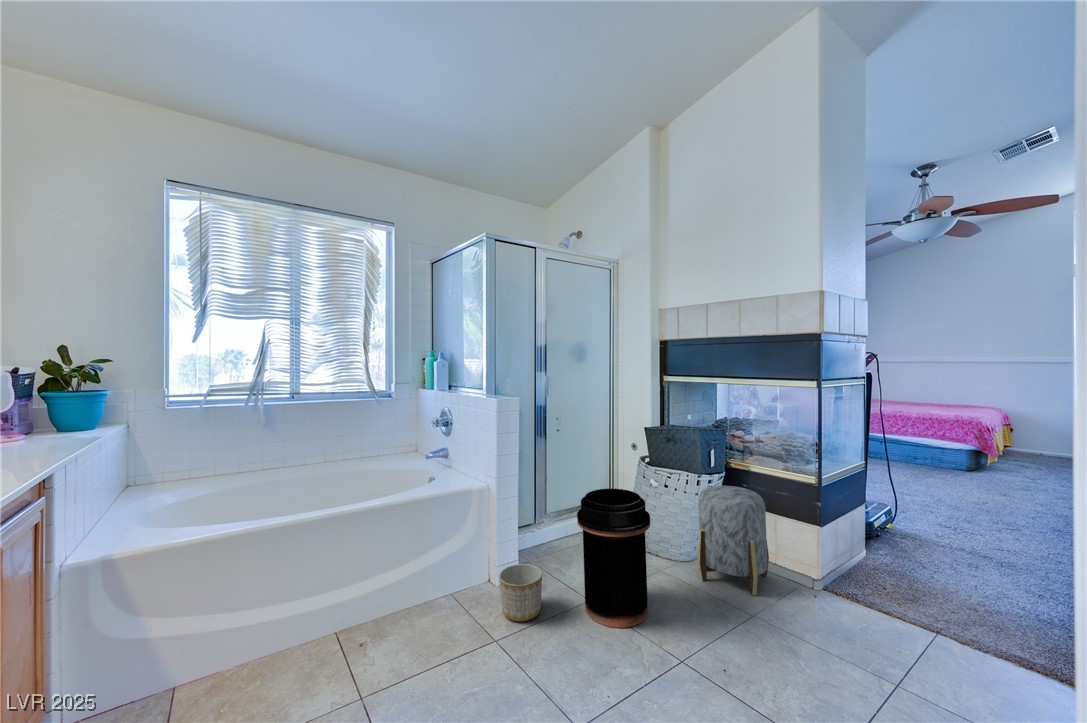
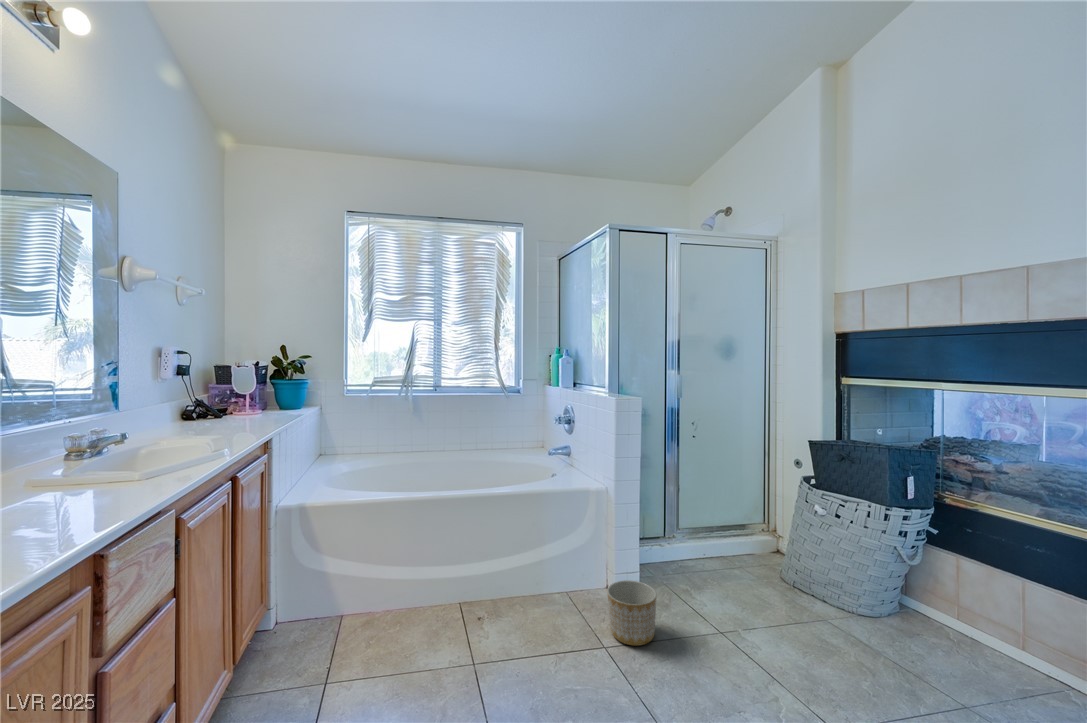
stool: present [698,486,769,595] -> none [882,527,1013,695]
trash can: present [577,489,650,628] -> none [699,509,798,687]

